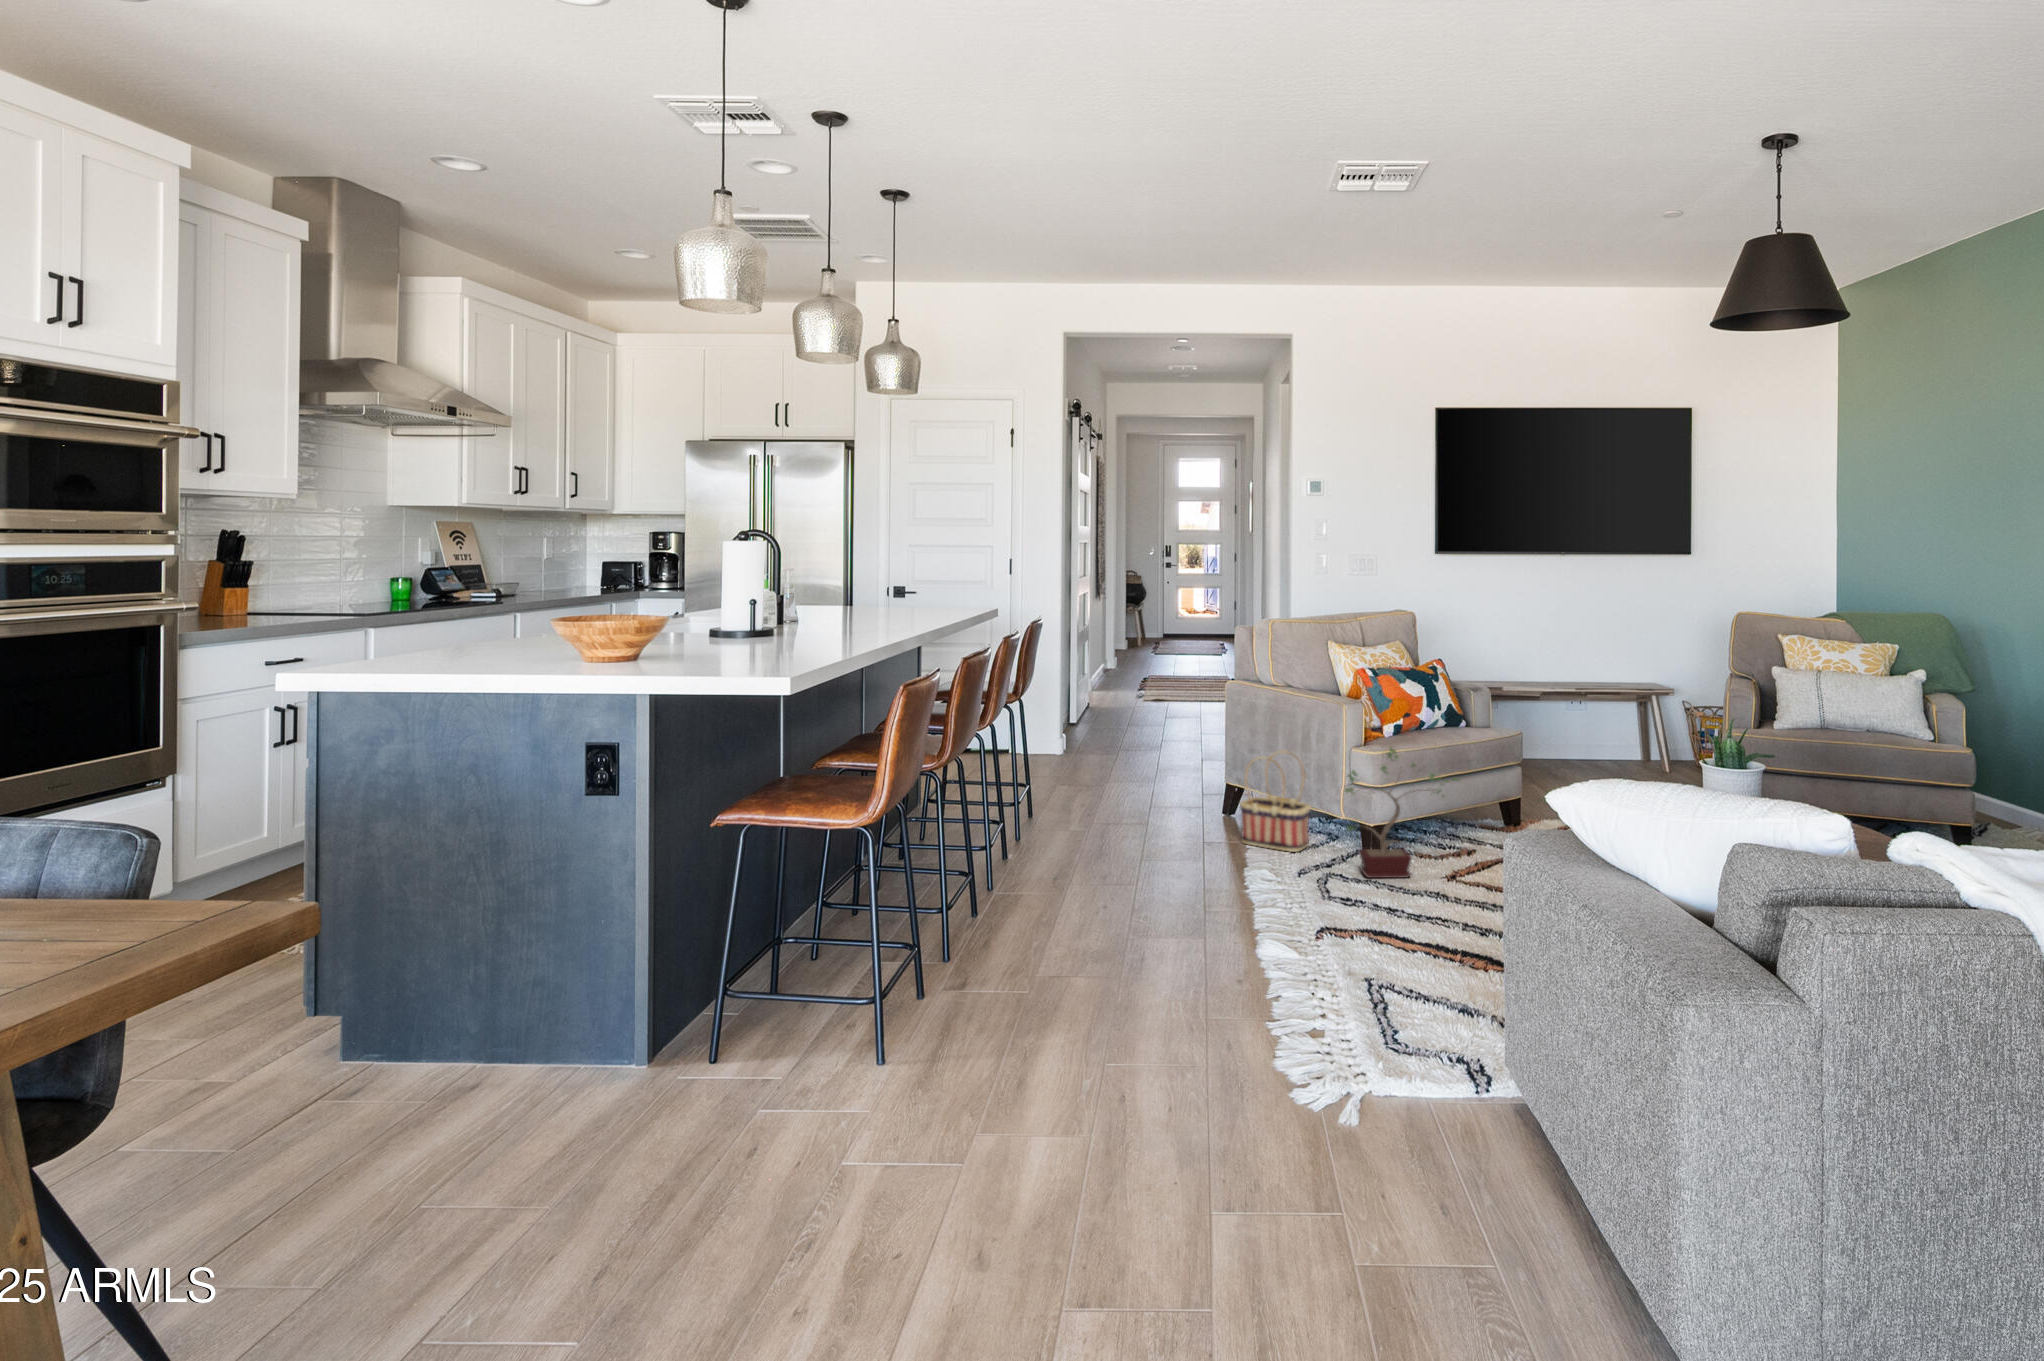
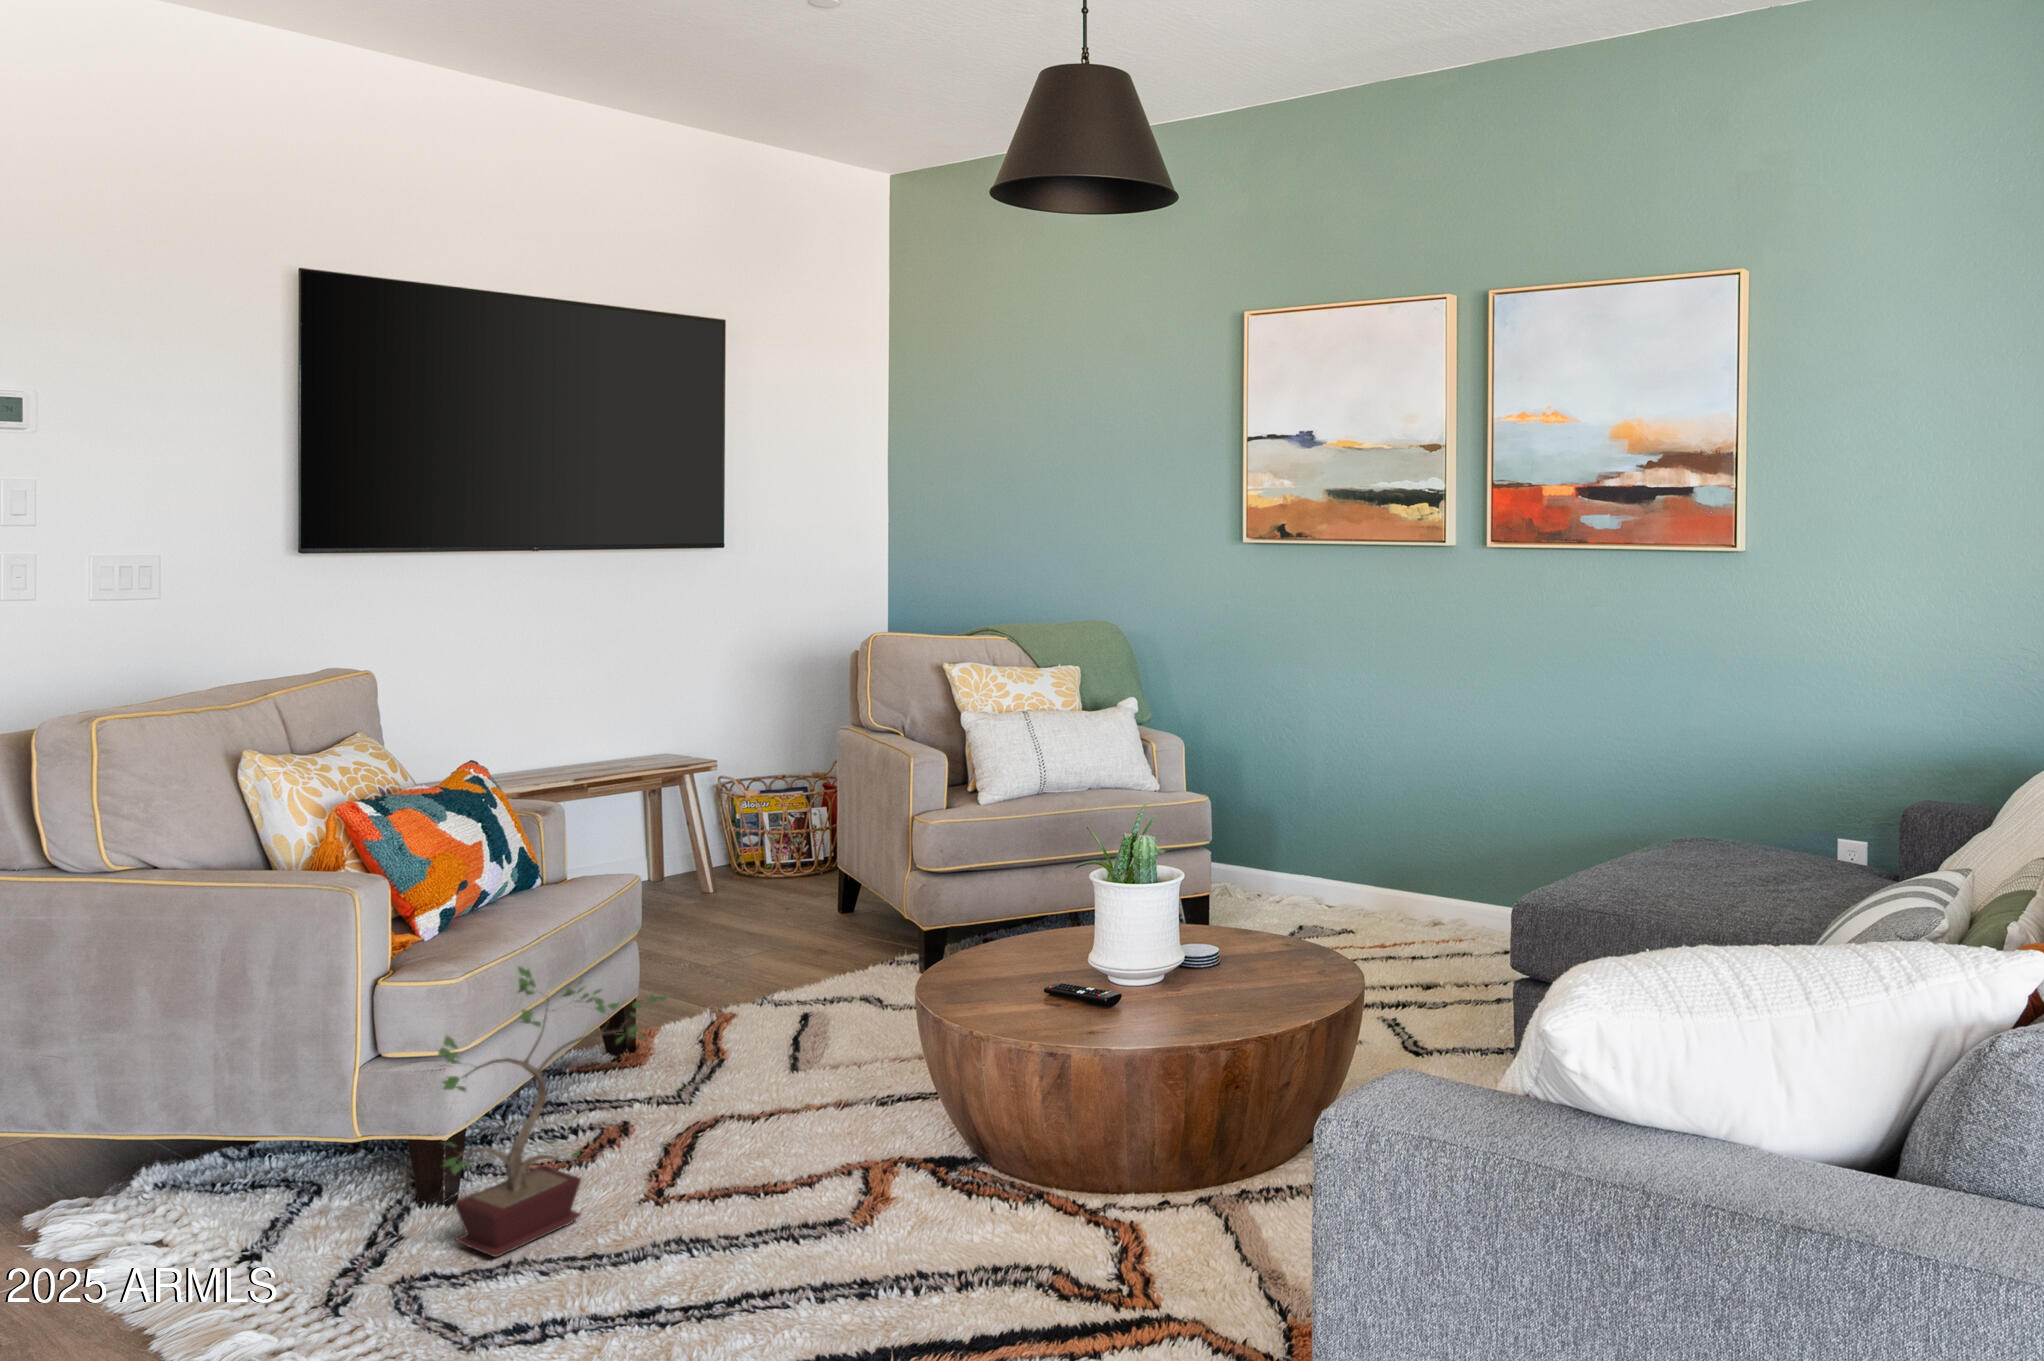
basket: present [1240,752,1311,852] -> none [68,1030,273,1287]

